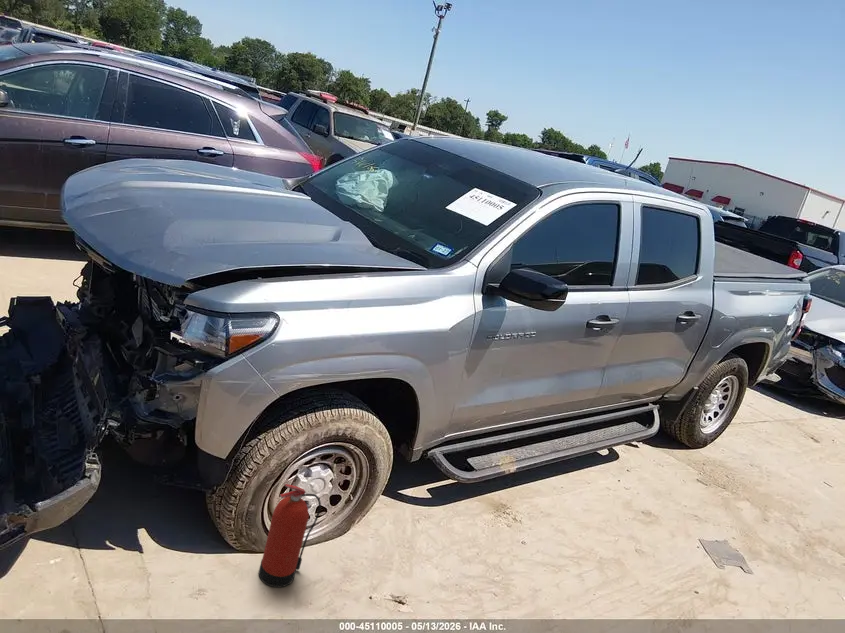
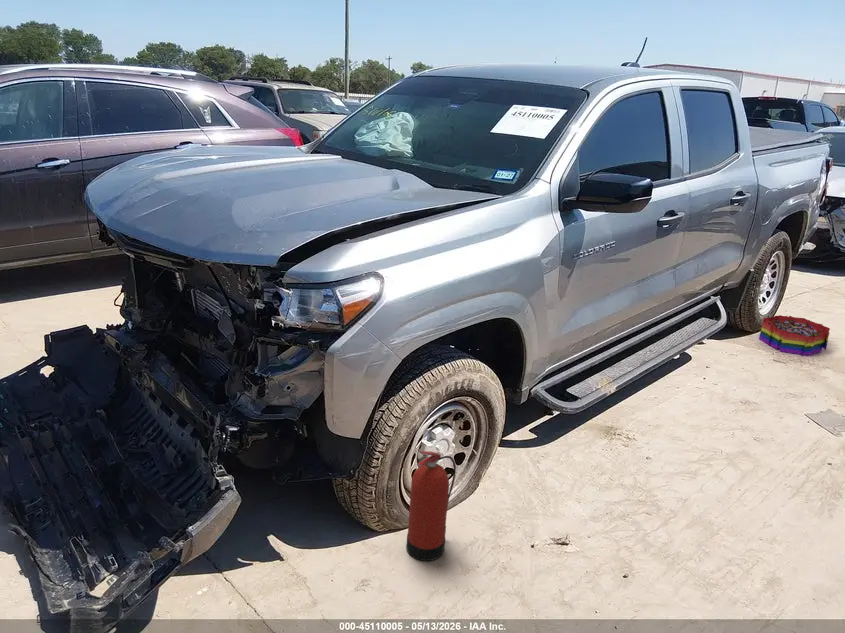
storage bin: none [703,438,773,486] -> present [759,315,830,356]

